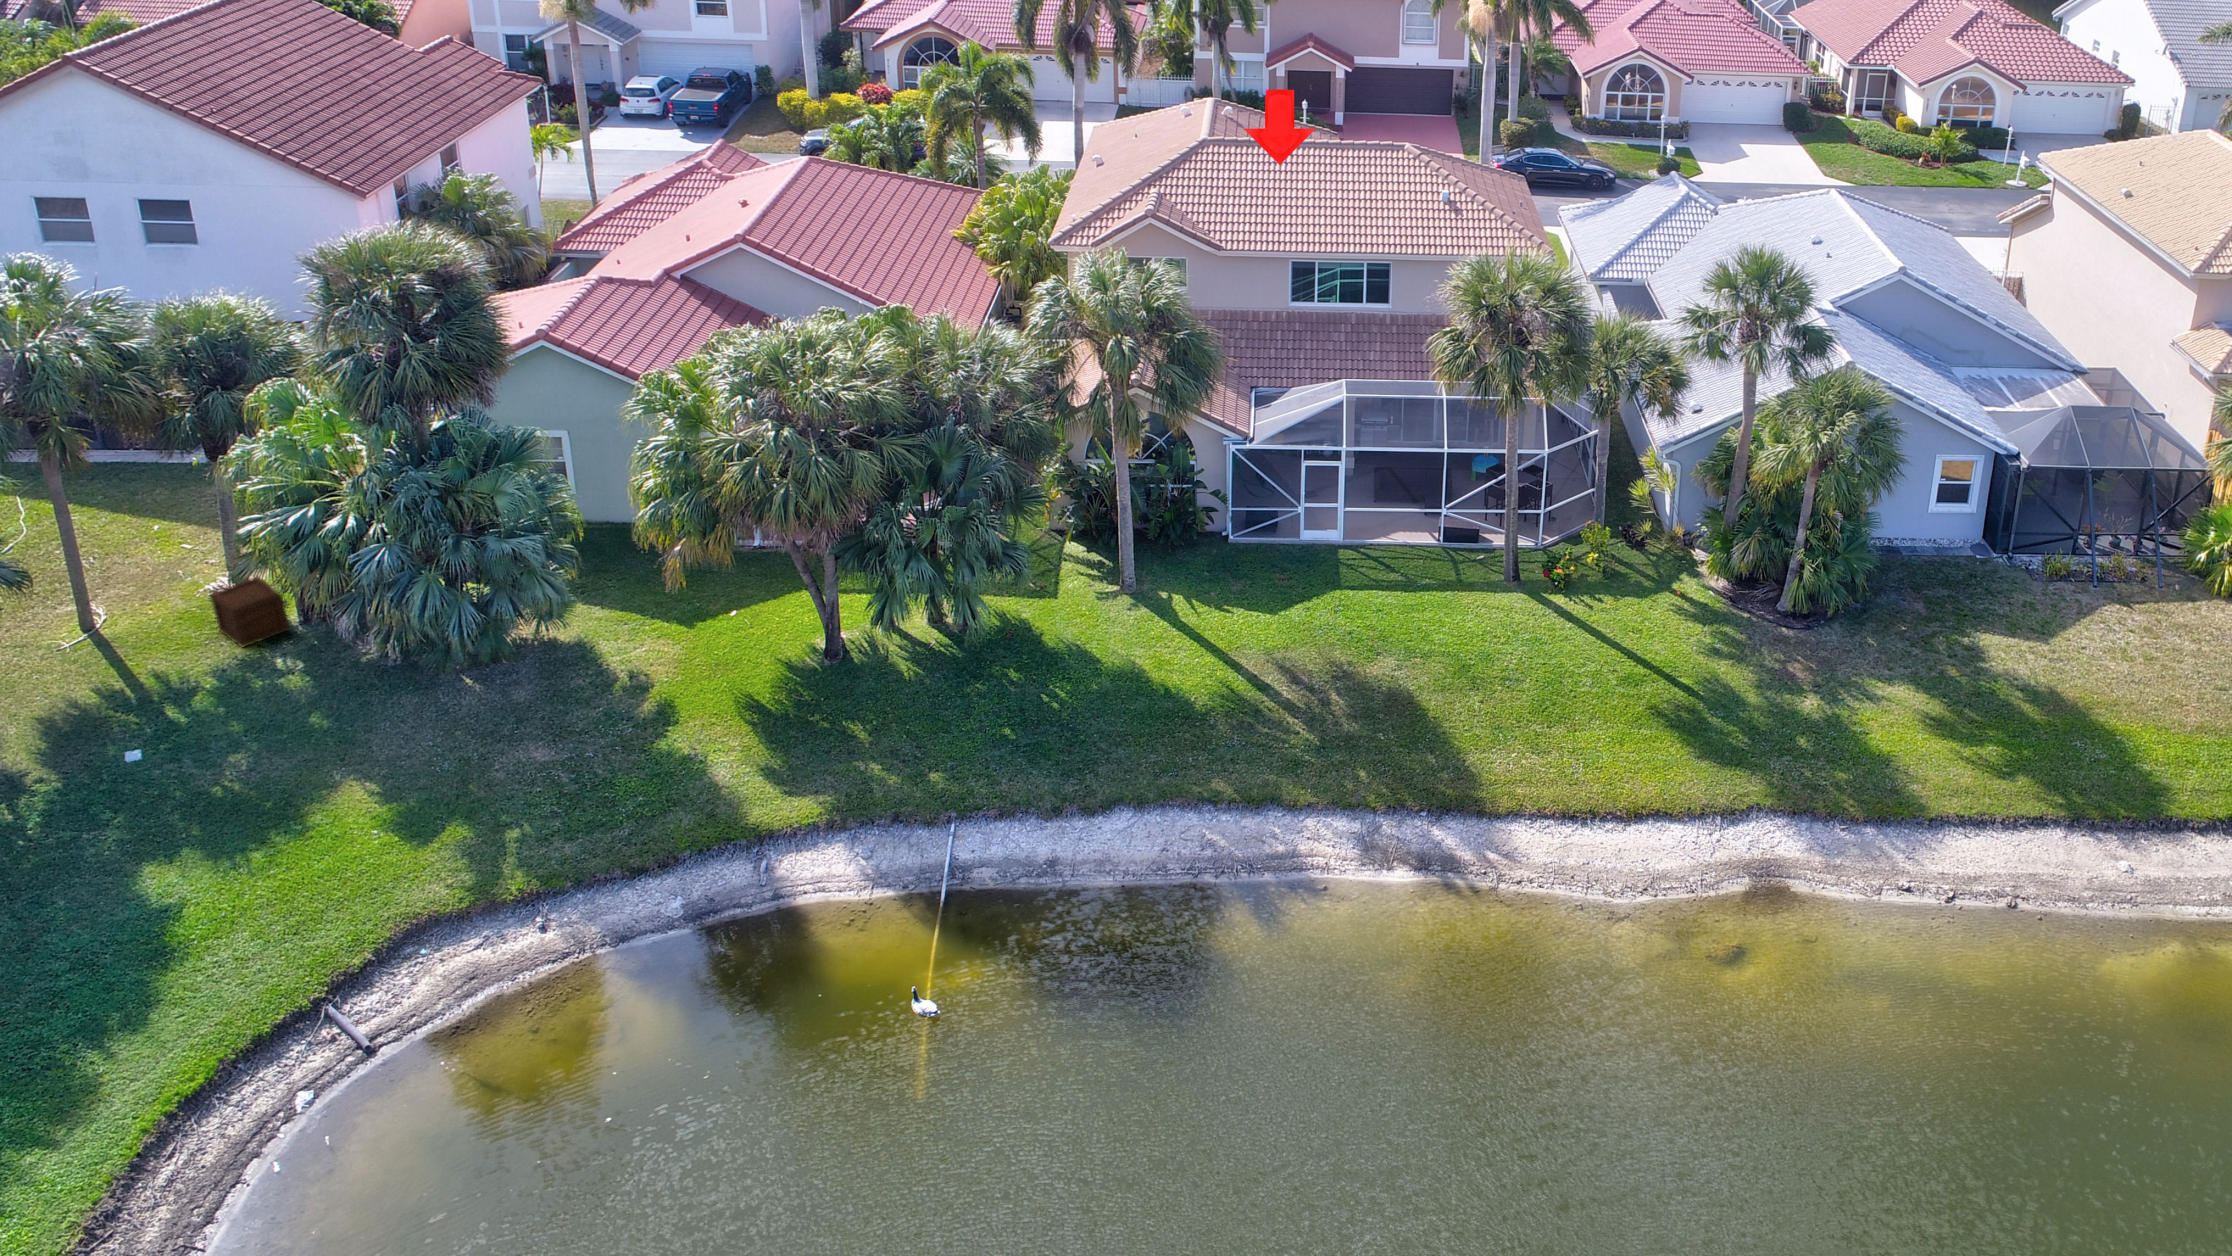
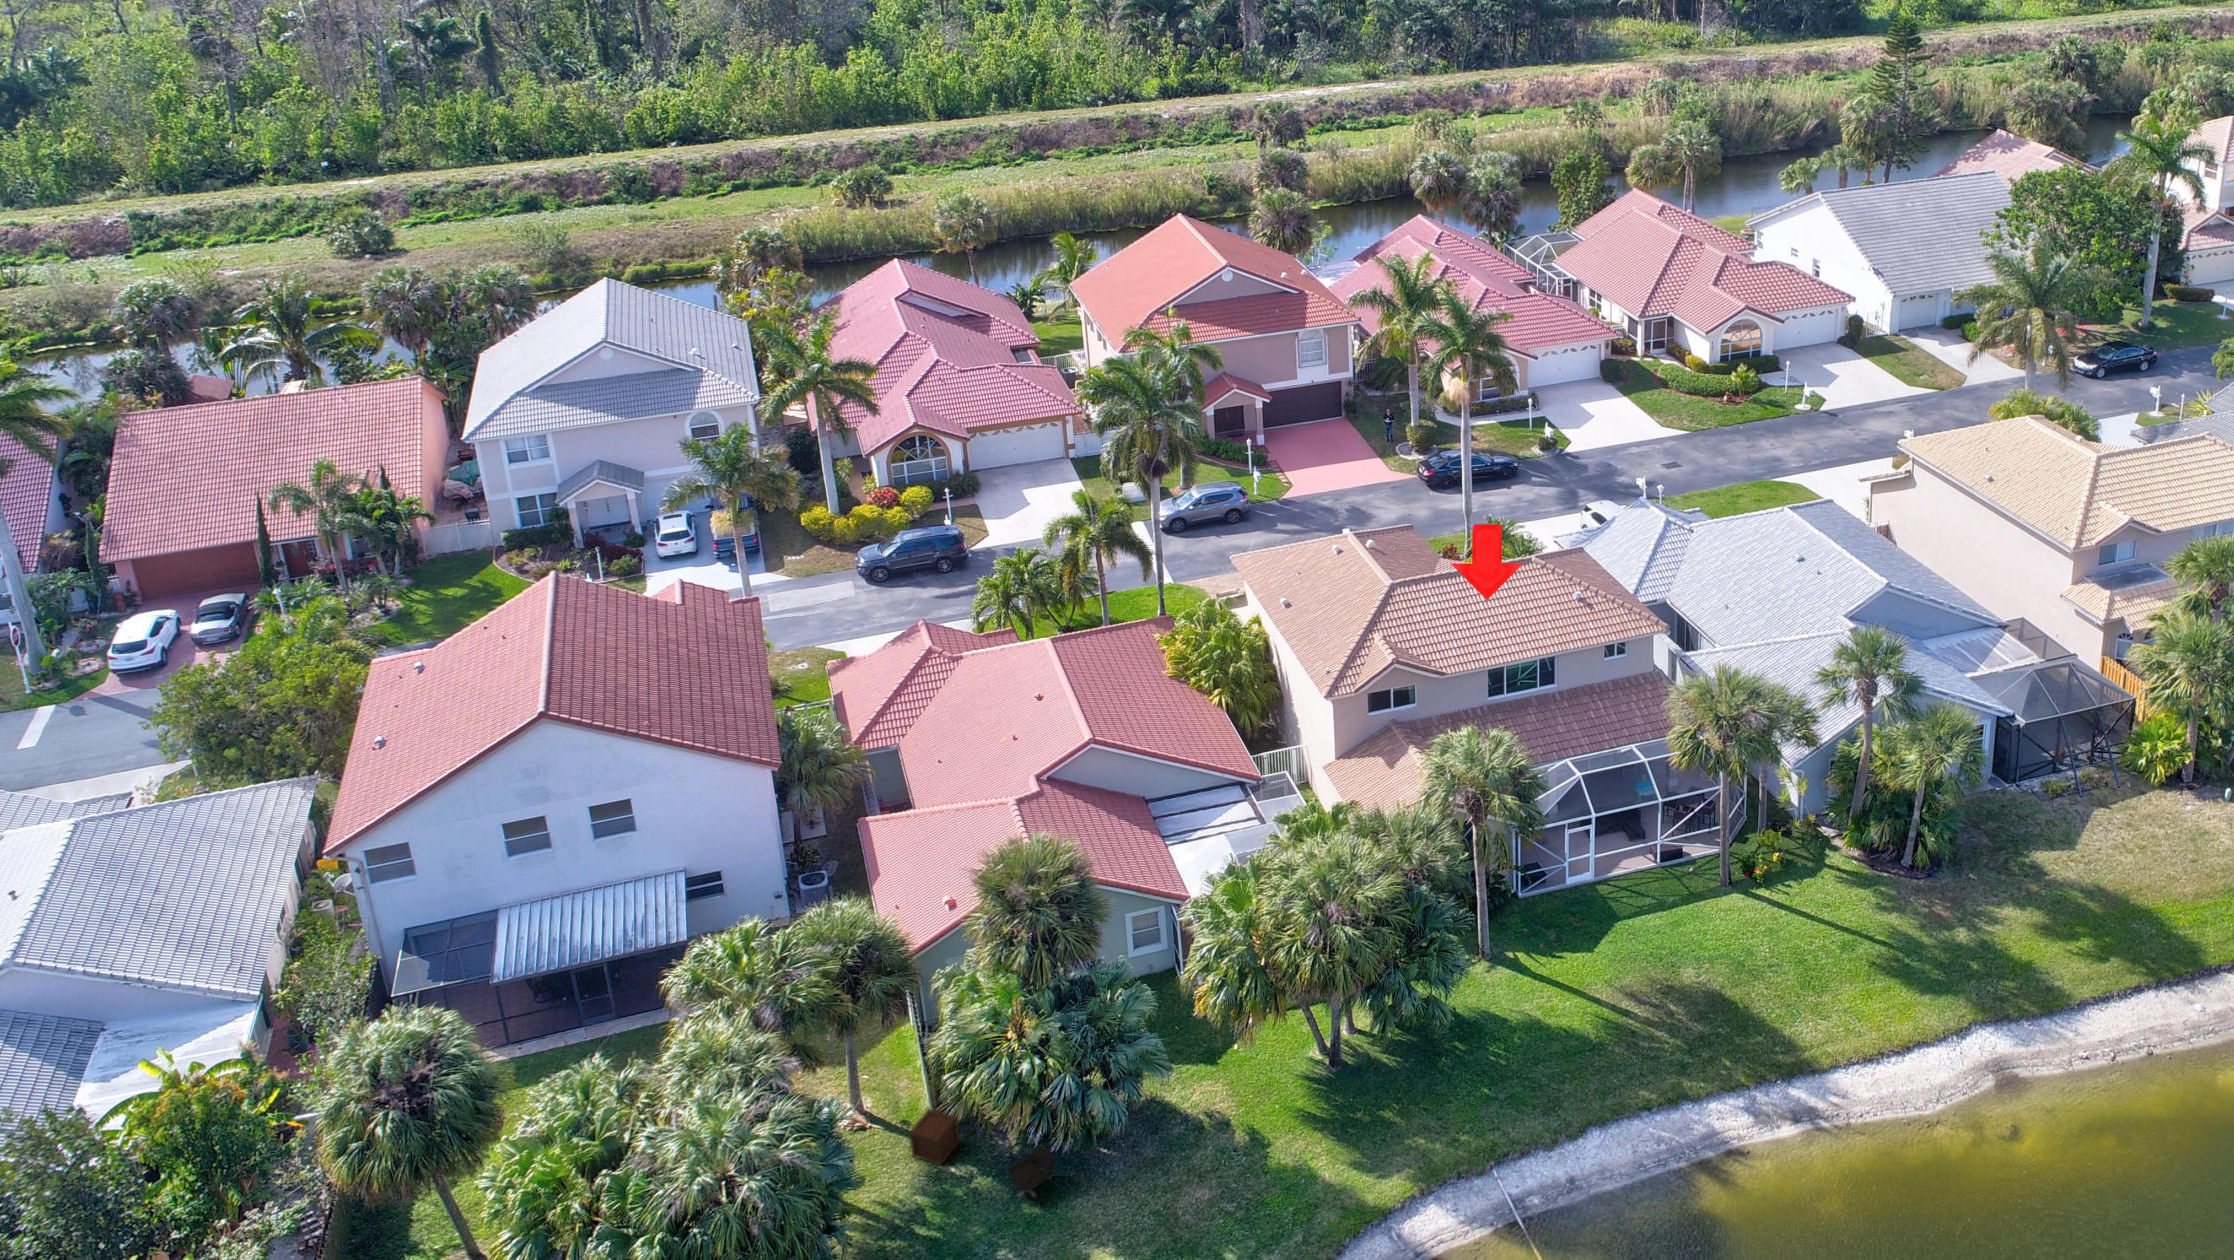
lounge chair: none [288,639,351,708] -> present [1007,1146,1055,1197]

